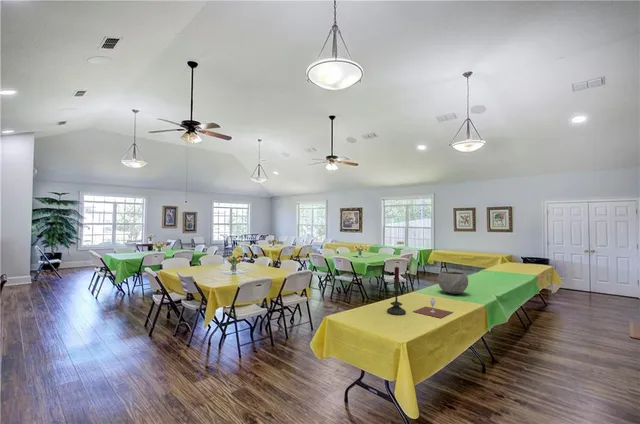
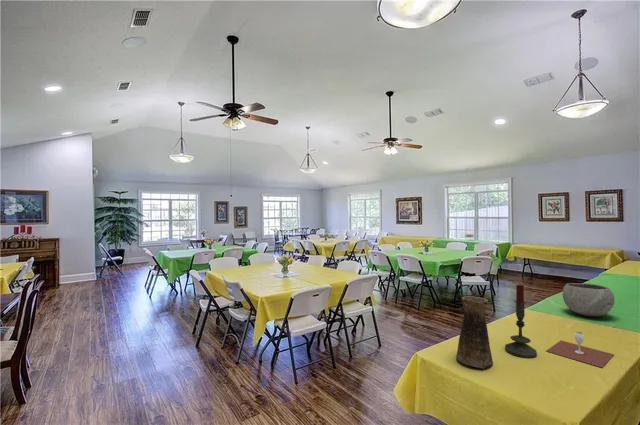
pitcher: none [353,274,375,320] -> present [456,296,493,368]

